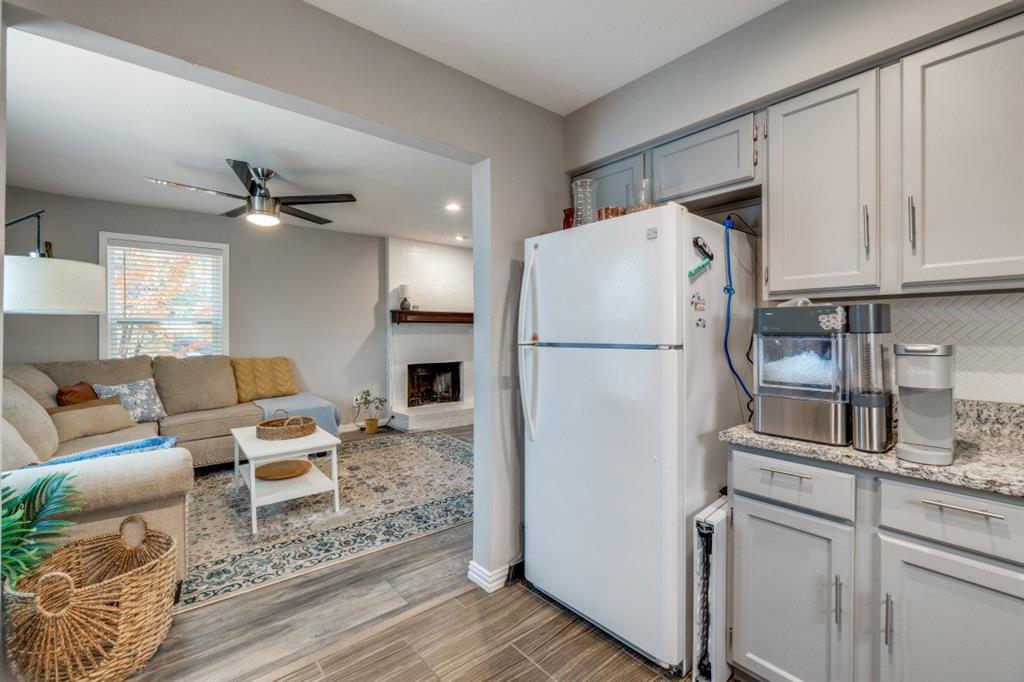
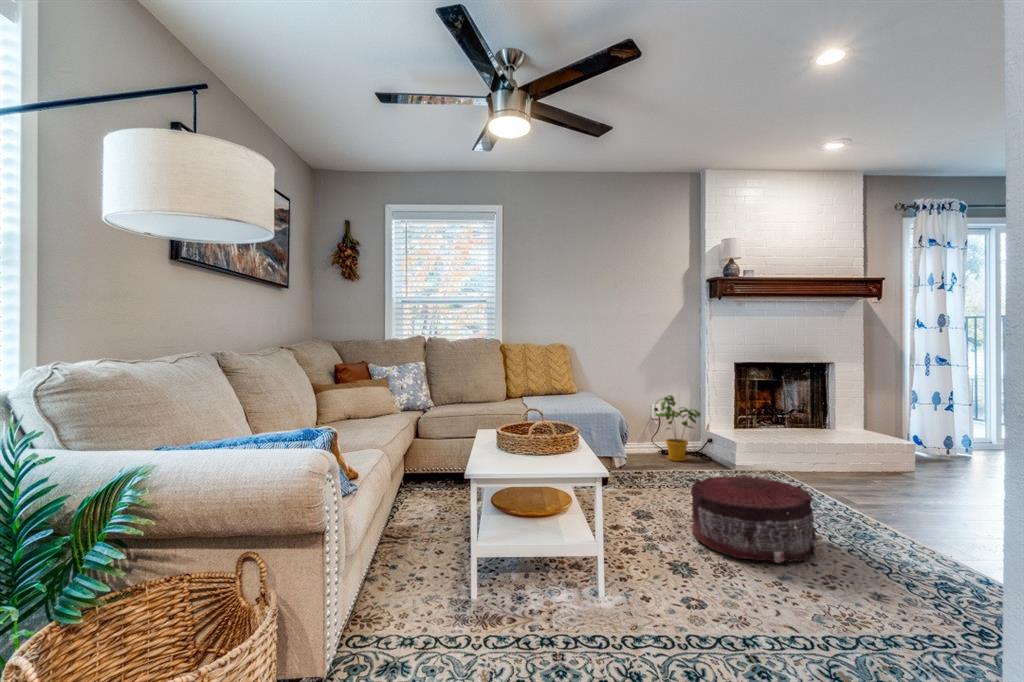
pouf: none [384,433,447,478] -> present [691,476,817,563]

